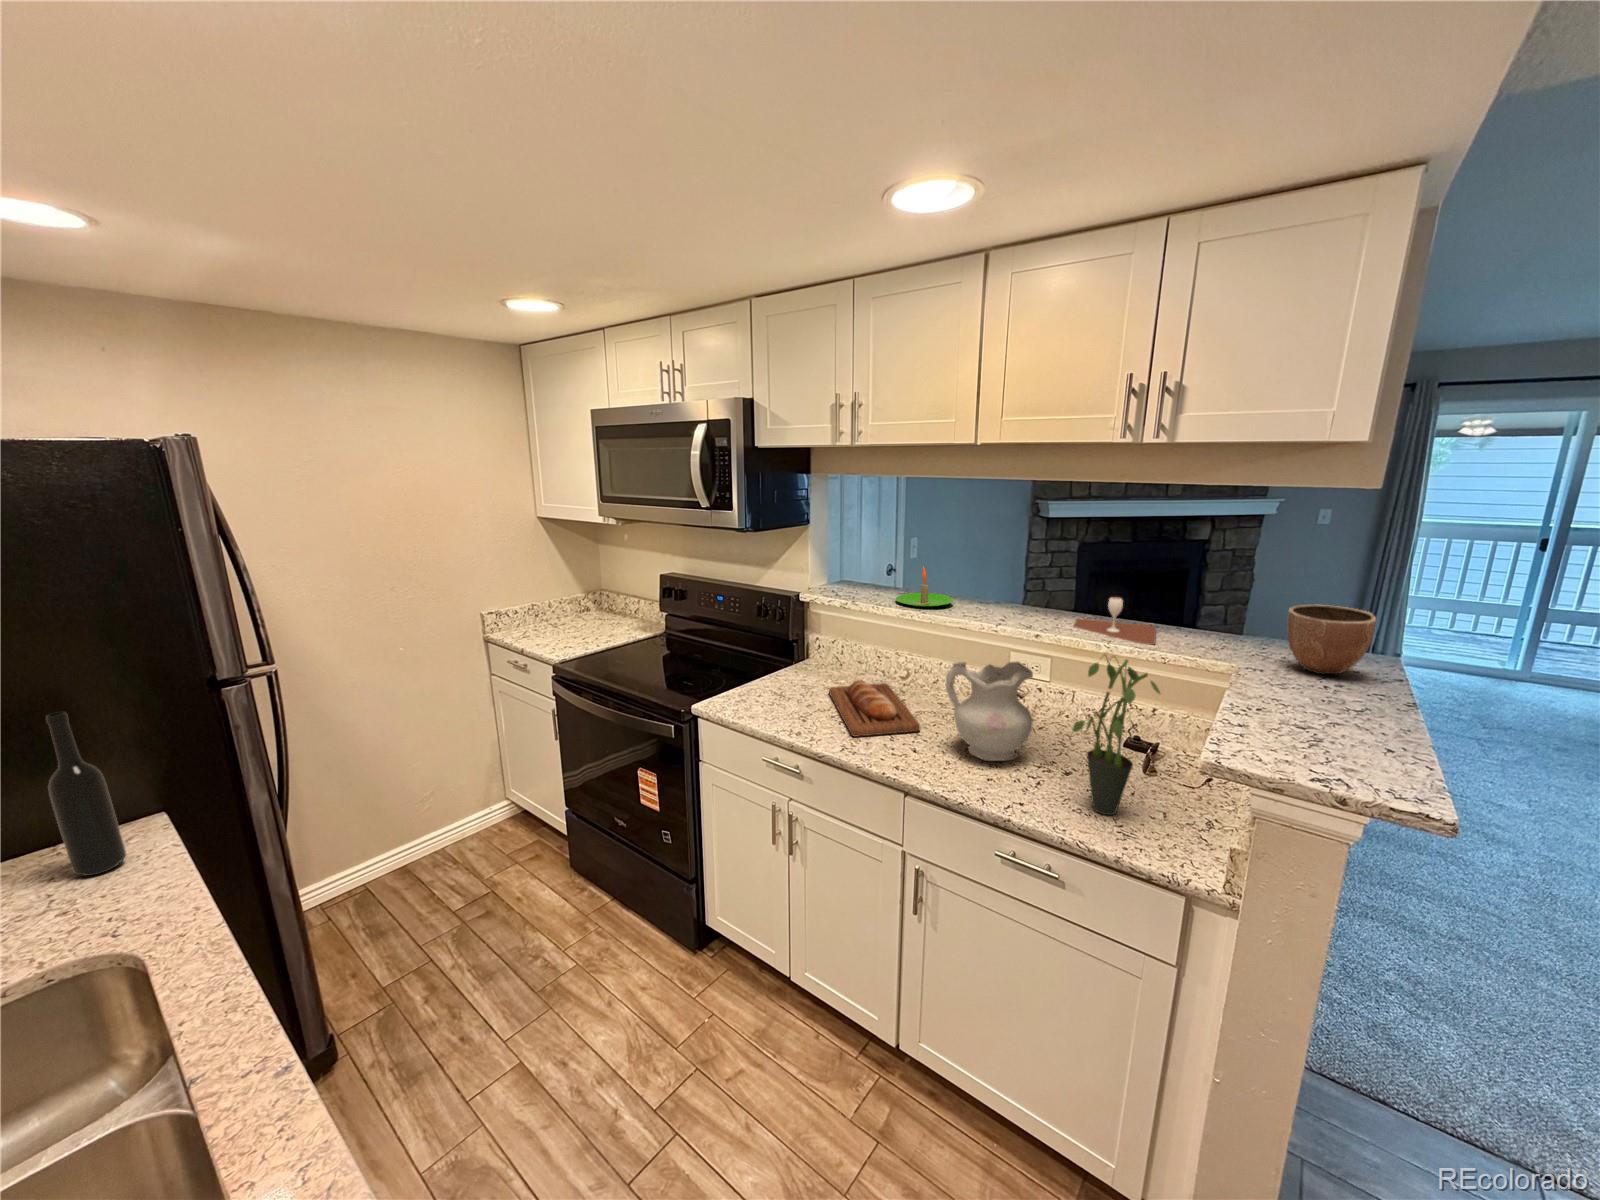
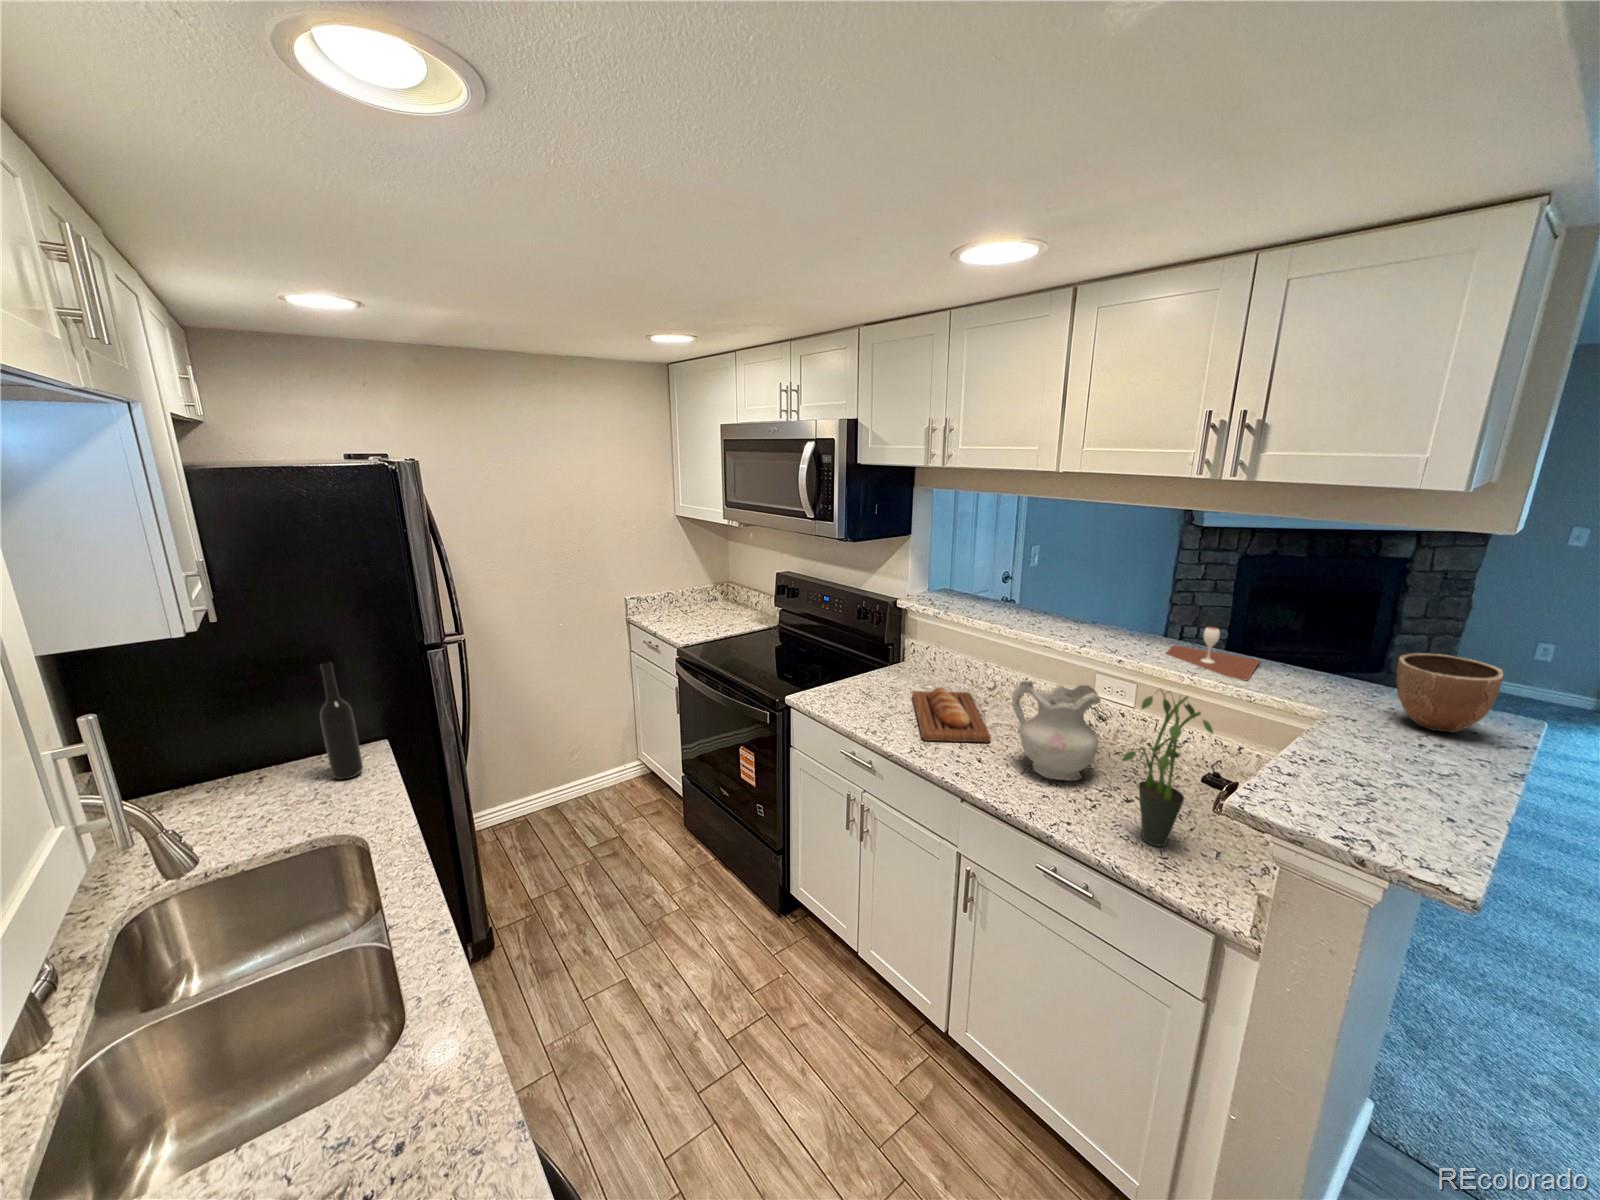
candle: present [896,567,954,607] -> none [987,581,1046,622]

